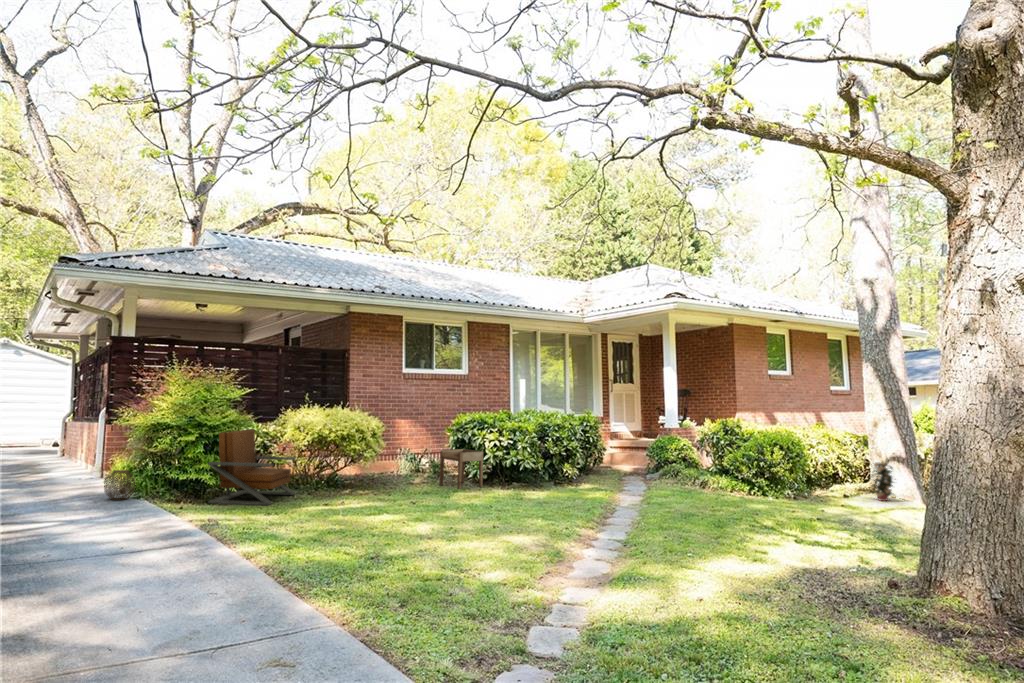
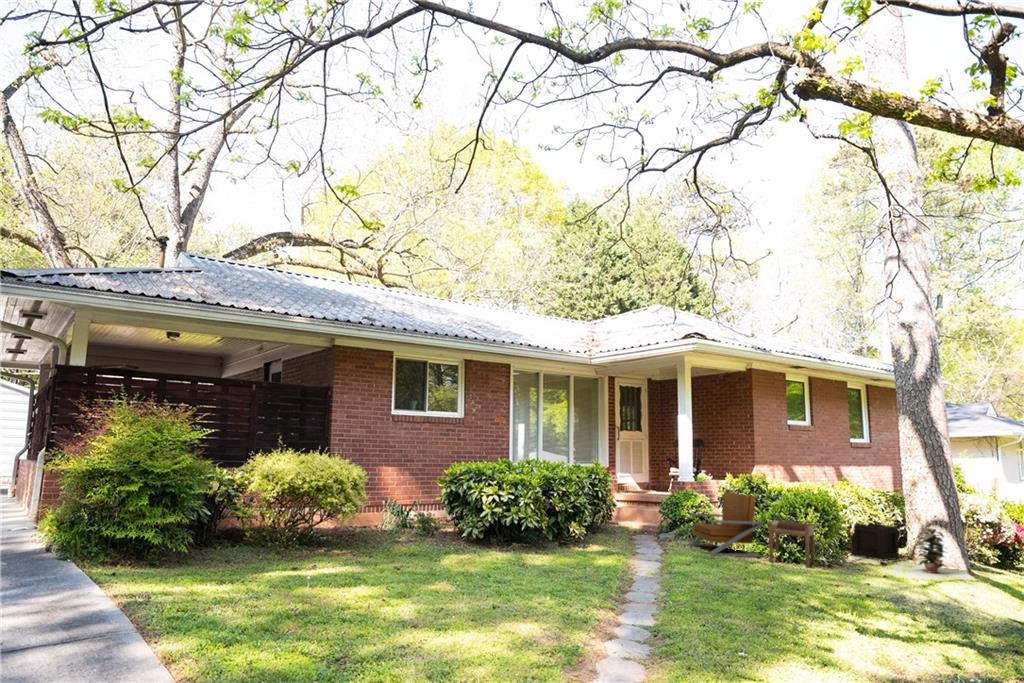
lounge chair: present [208,429,296,505] -> present [689,492,763,557]
side table: present [440,449,483,489] -> present [769,520,814,568]
wooden crate: none [817,460,859,493] -> present [851,523,899,561]
woven basket: present [104,470,136,500] -> none [21,525,63,563]

